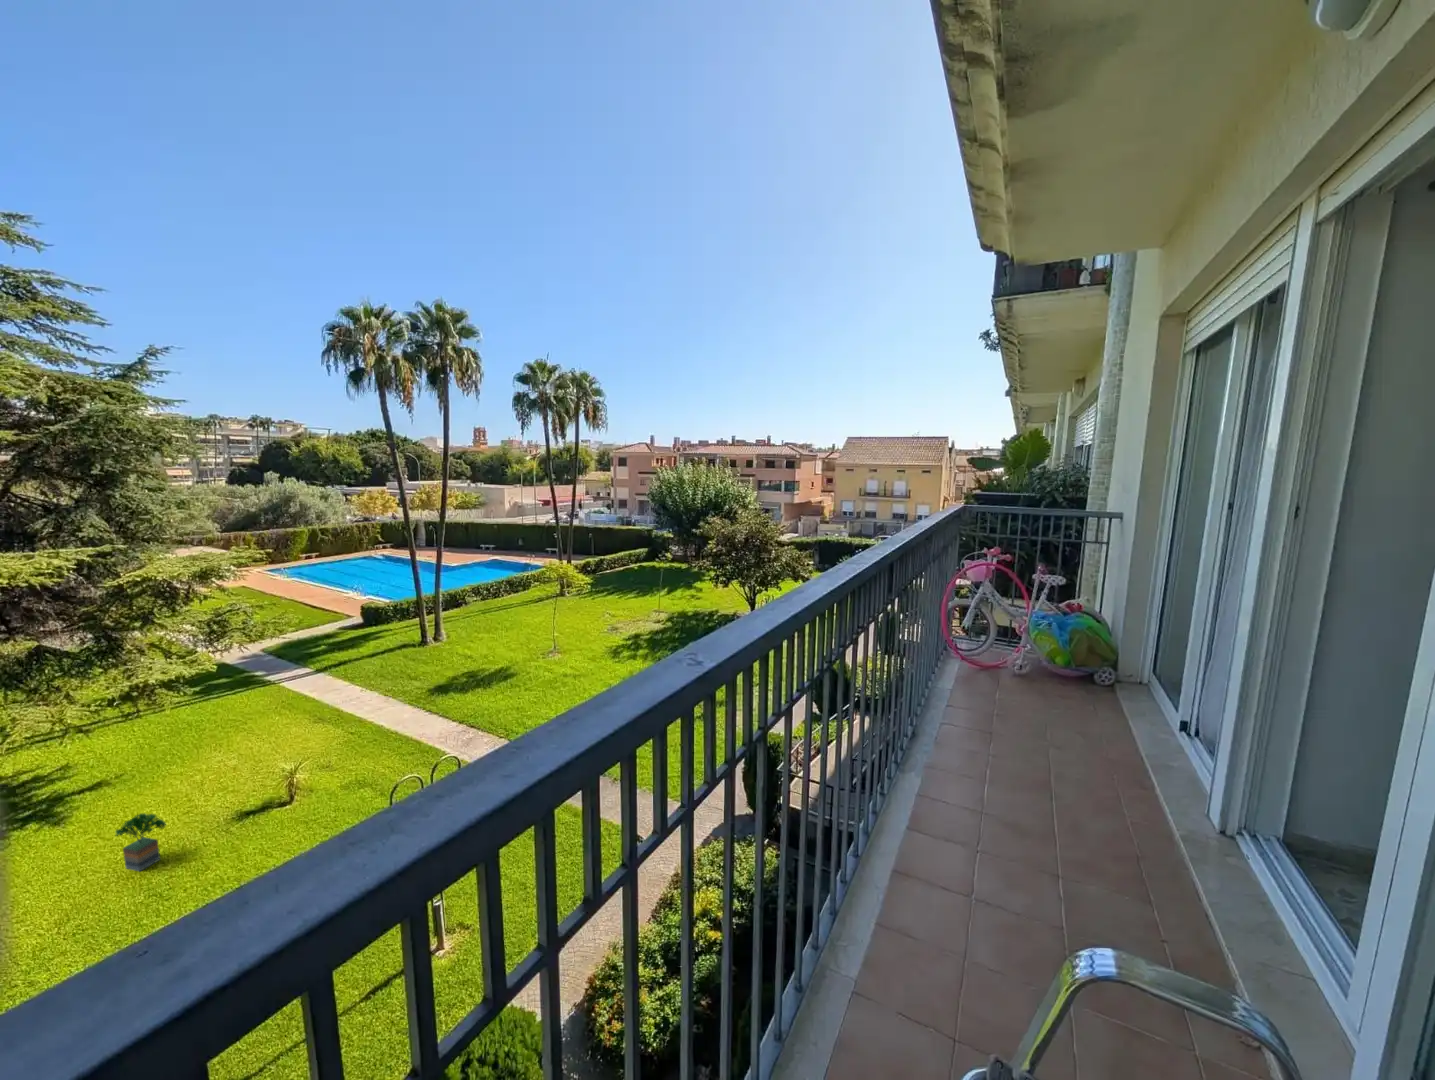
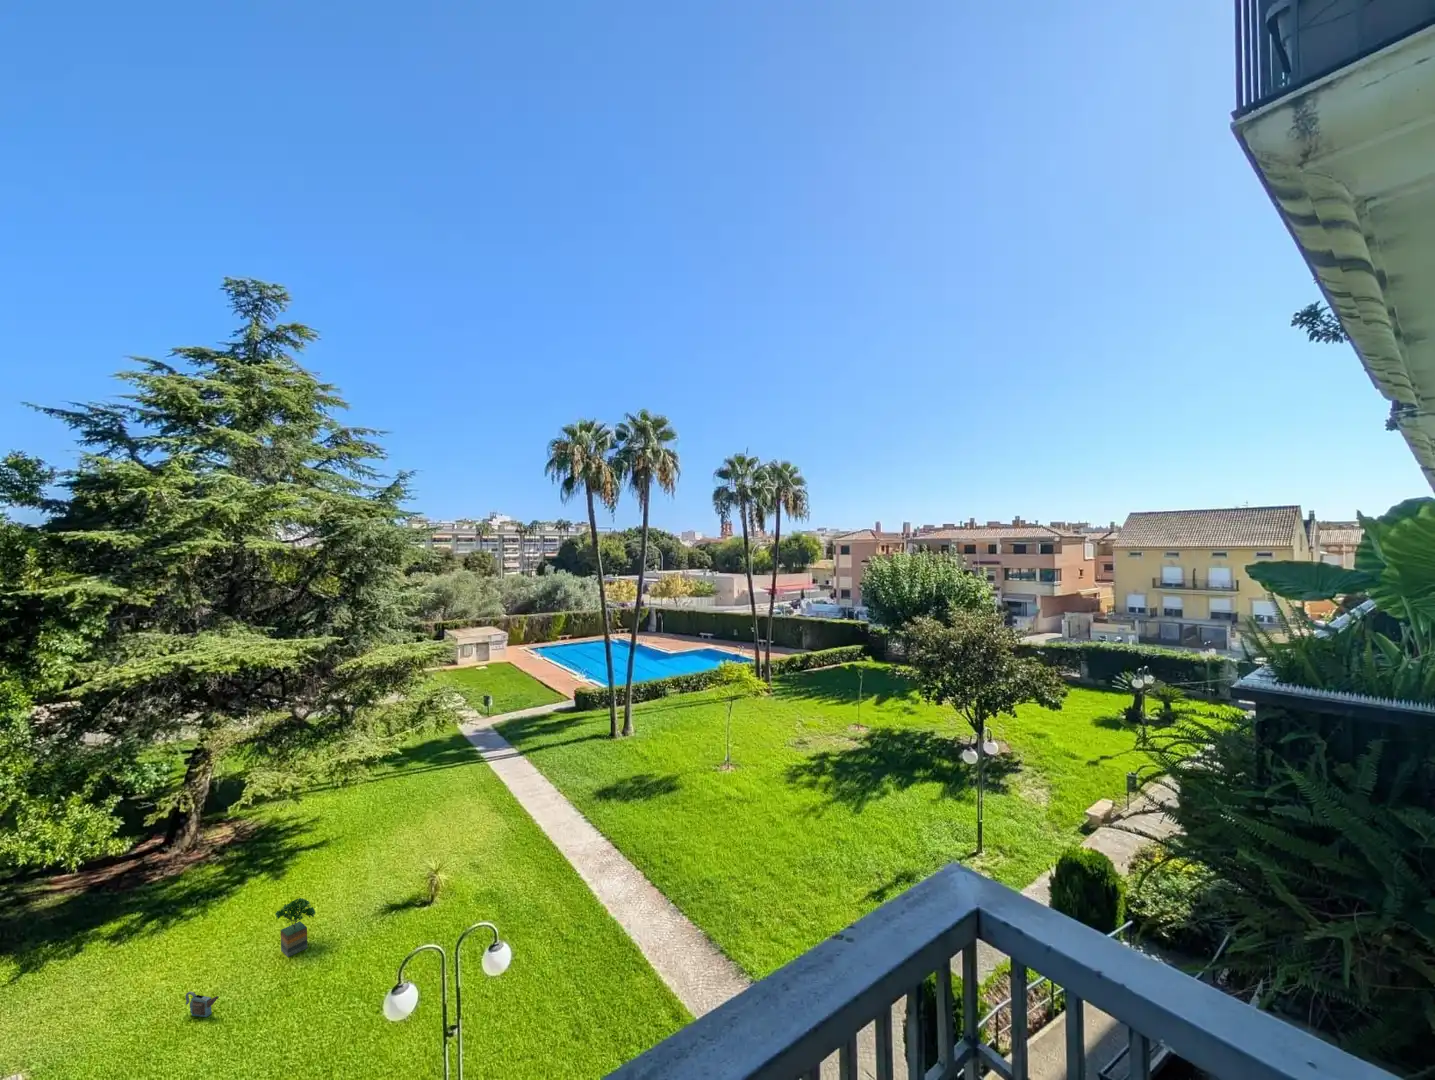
watering can: none [32,912,83,939] -> present [185,991,219,1017]

